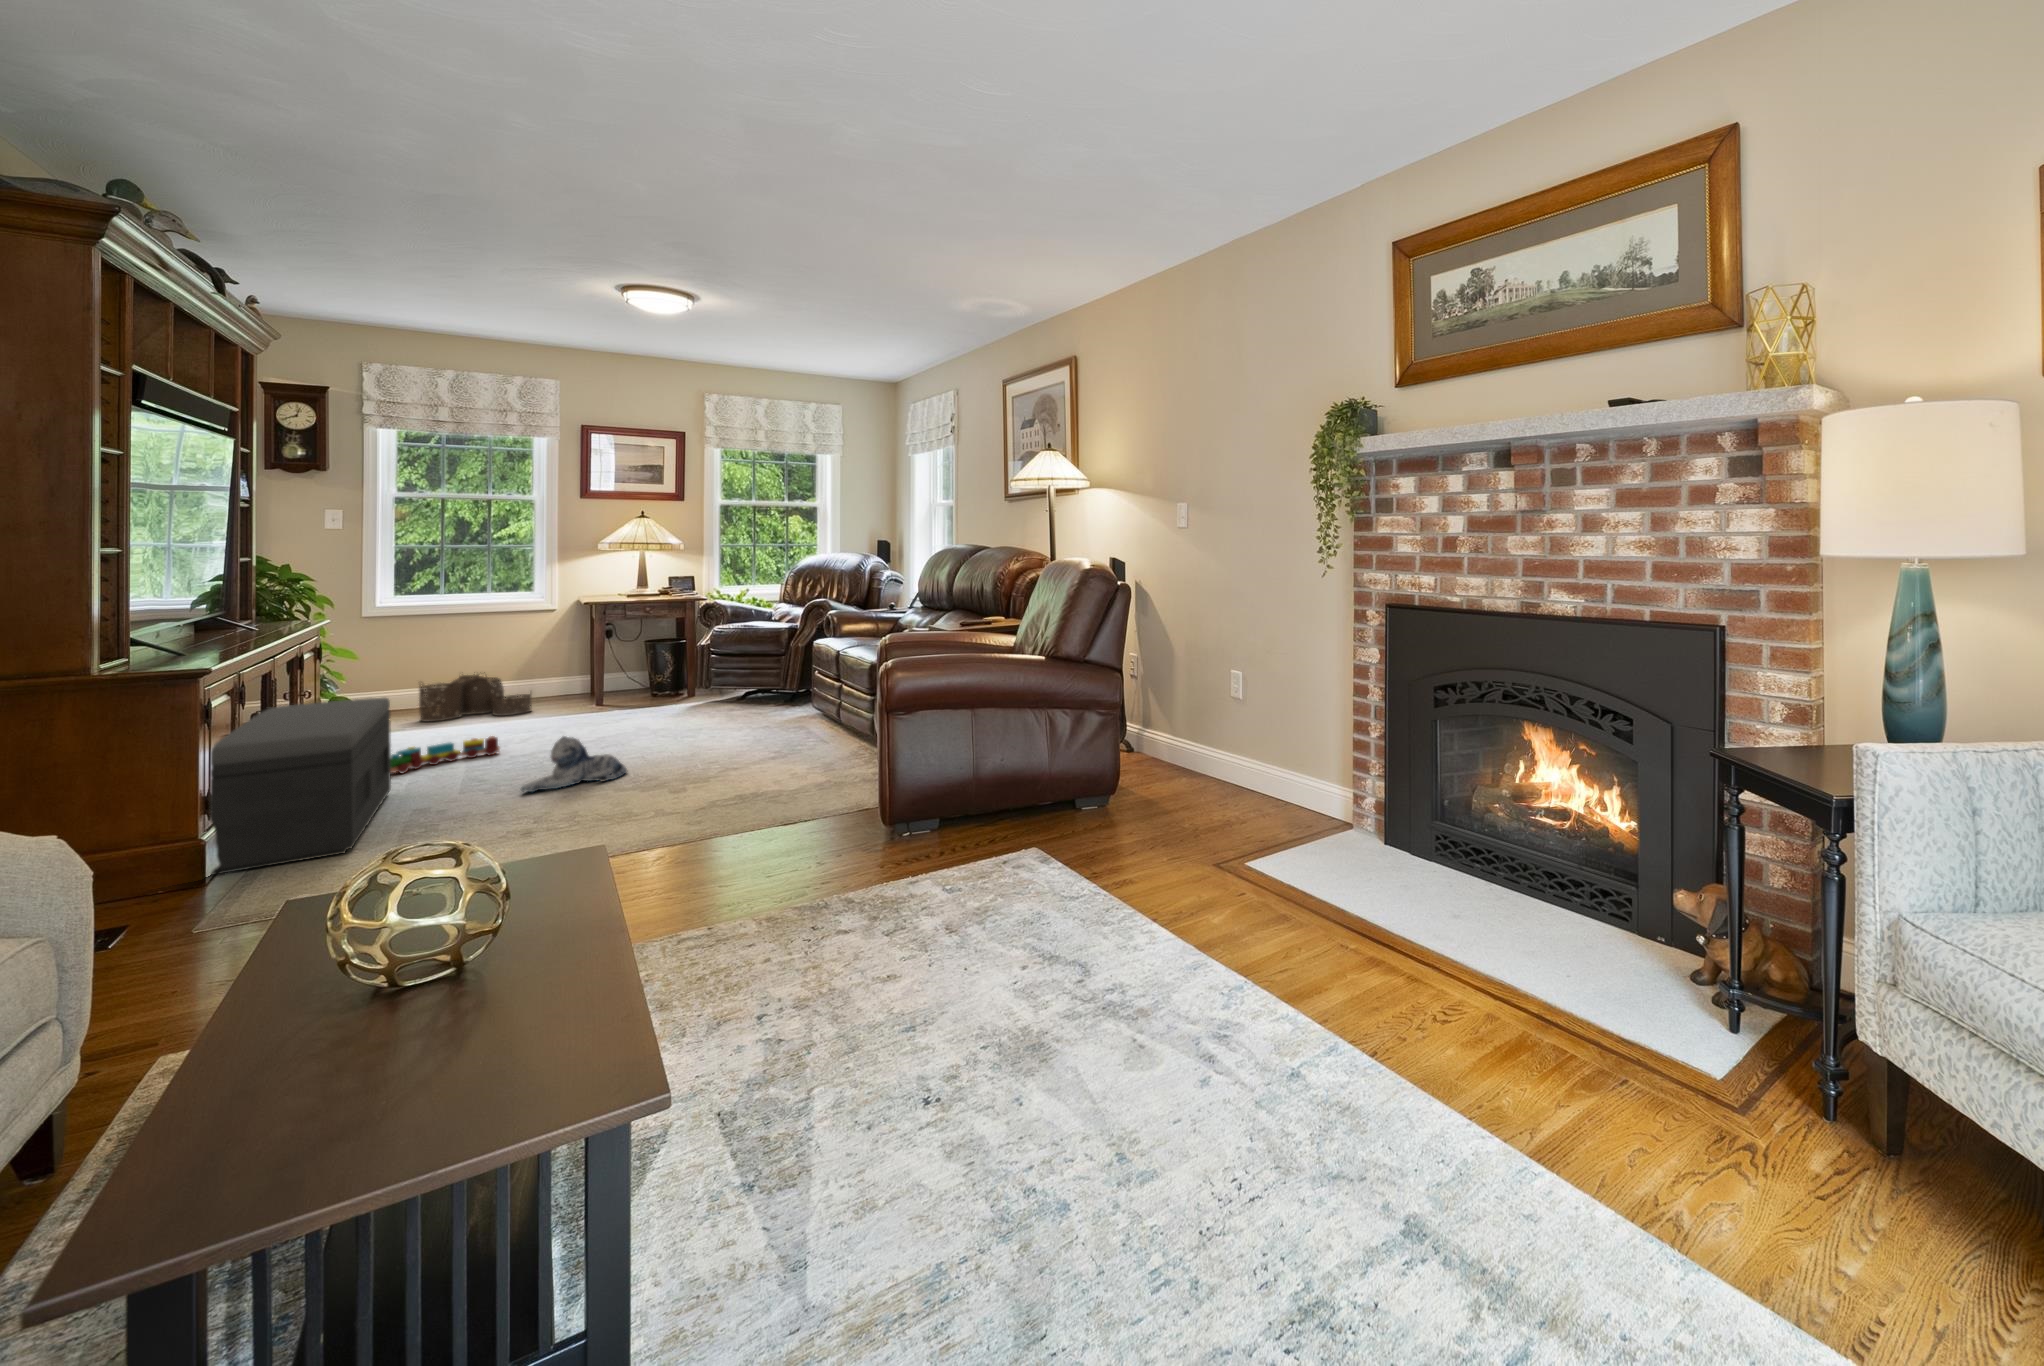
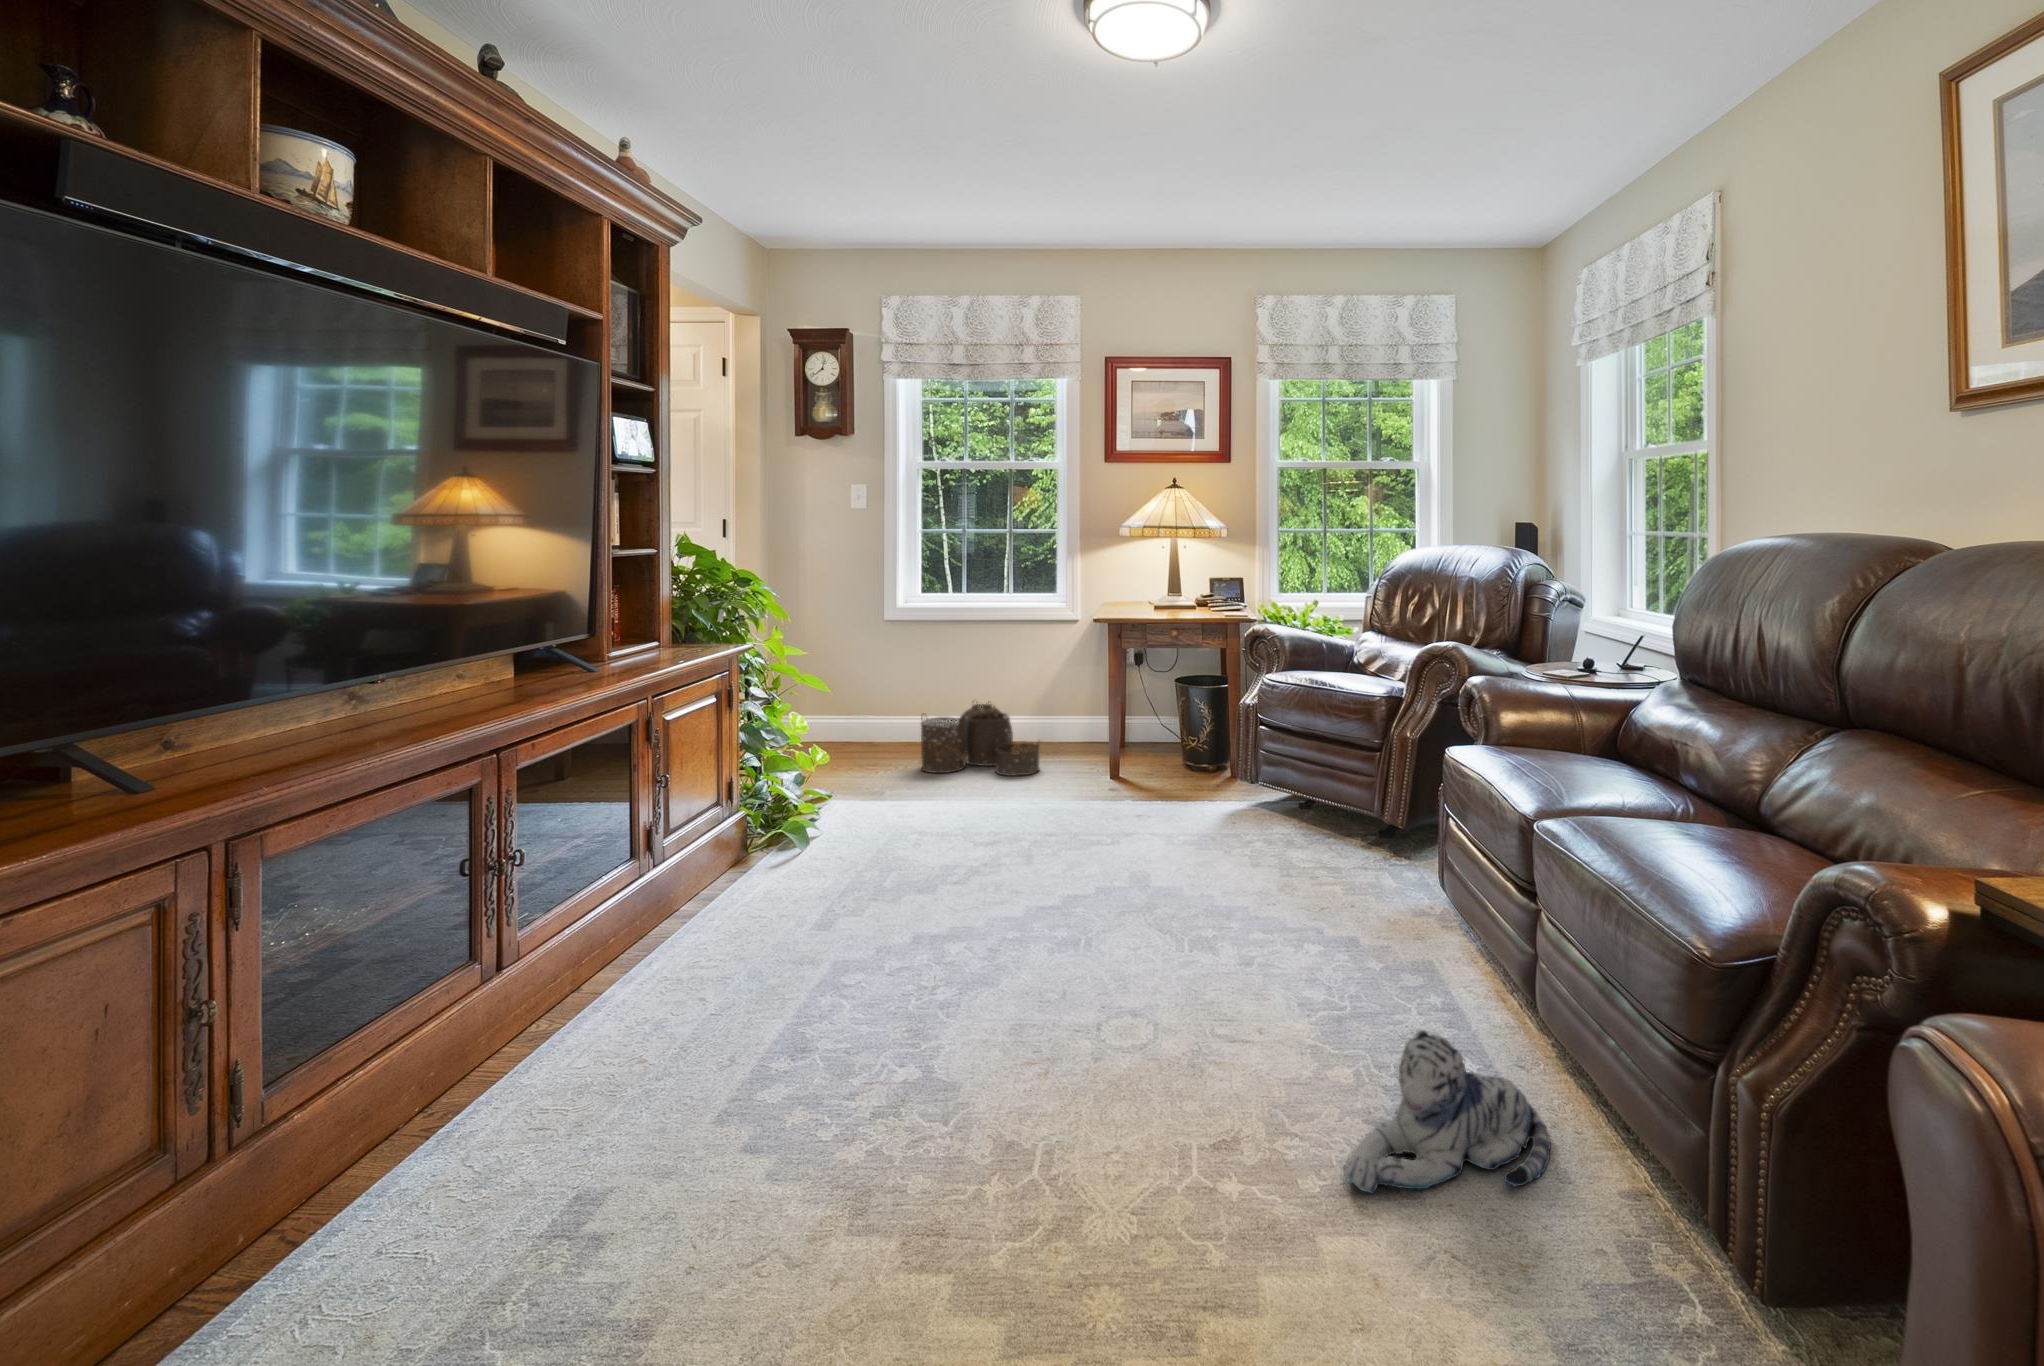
storage bench: present [210,698,391,875] -> none [245,802,762,1268]
toy train: present [391,736,500,773] -> none [797,849,957,909]
plush toy: present [521,736,627,792] -> present [1344,1030,1551,1193]

